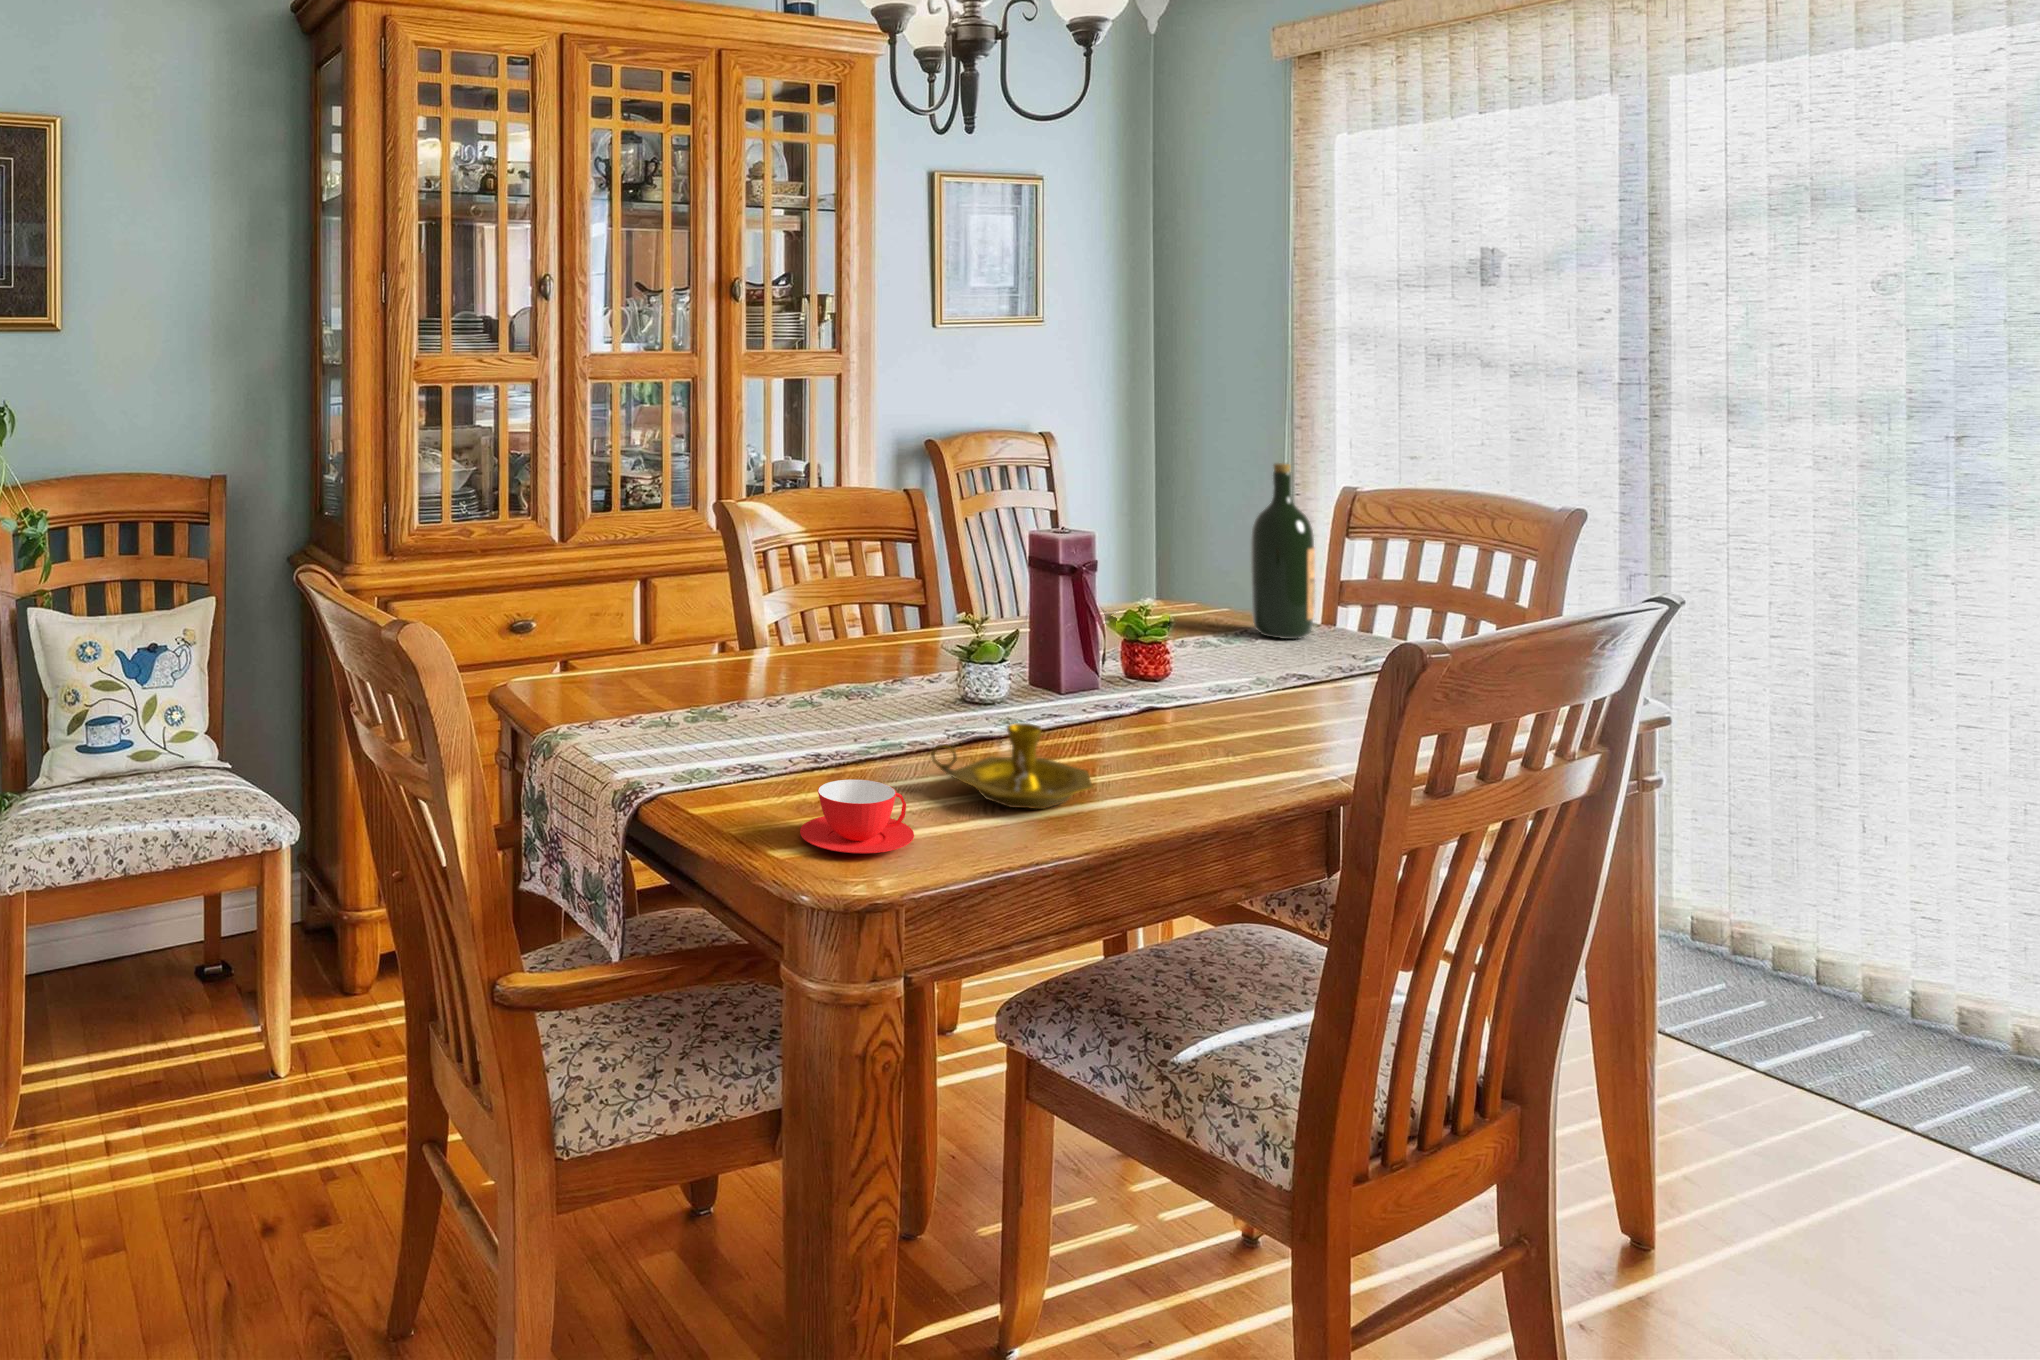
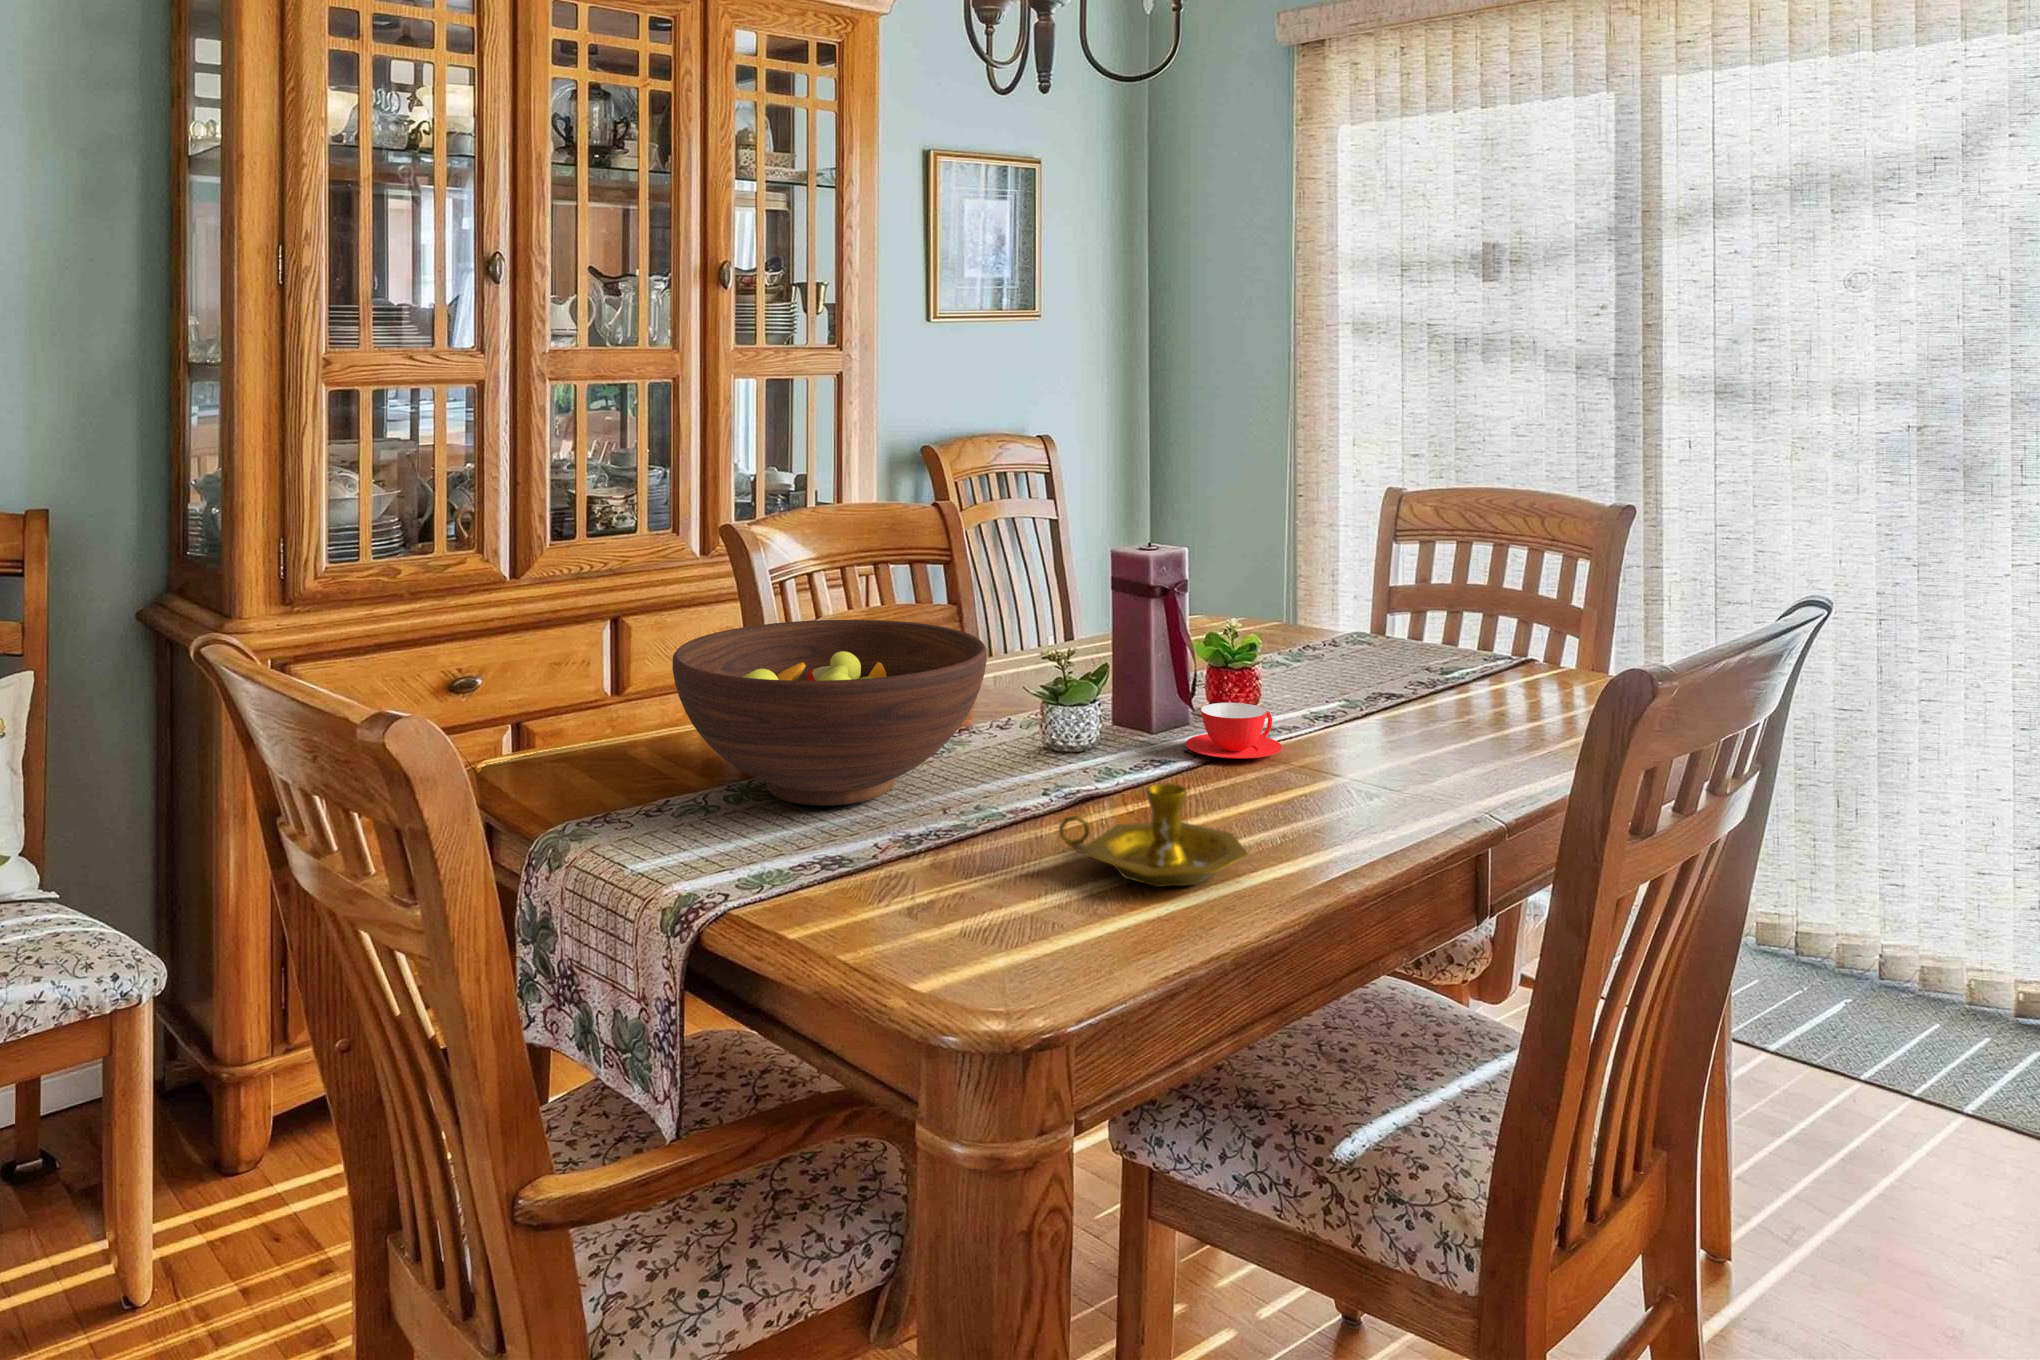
wine bottle: present [1251,463,1315,639] -> none [1318,468,1383,657]
fruit bowl: none [641,578,896,727] -> present [672,620,987,806]
teacup: present [800,780,914,853] -> present [1185,703,1282,759]

